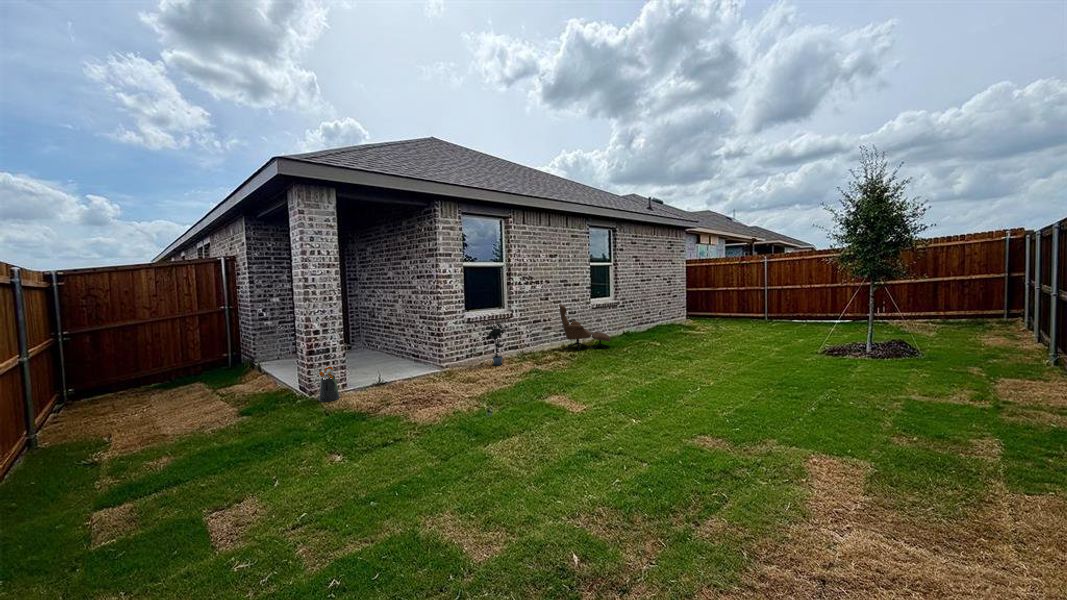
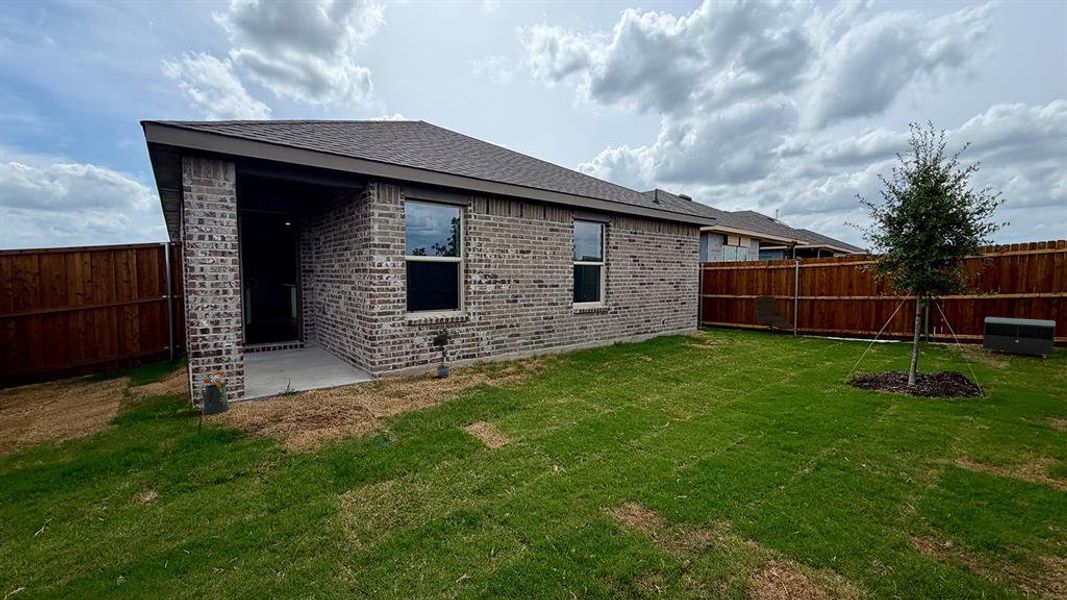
storage bench: none [916,297,968,327] -> present [983,317,1056,358]
lounge chair: present [559,304,610,351] -> present [754,296,794,335]

